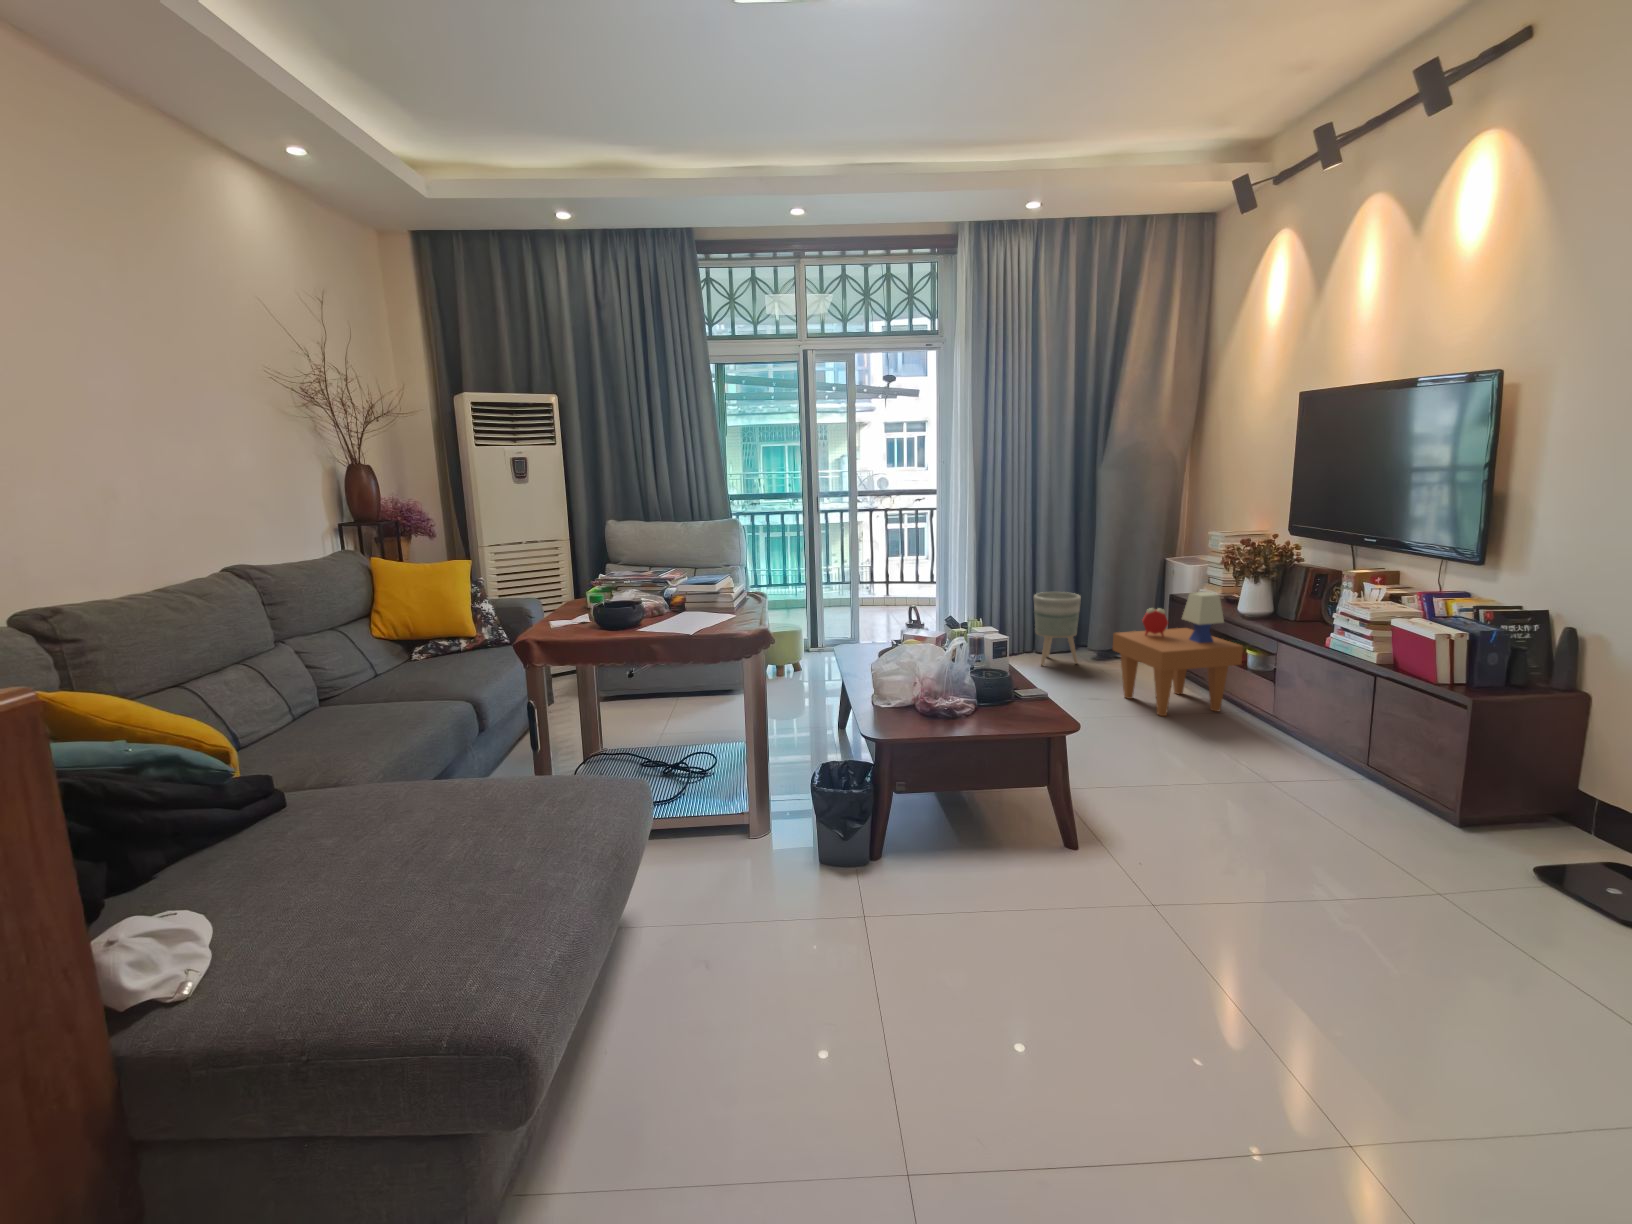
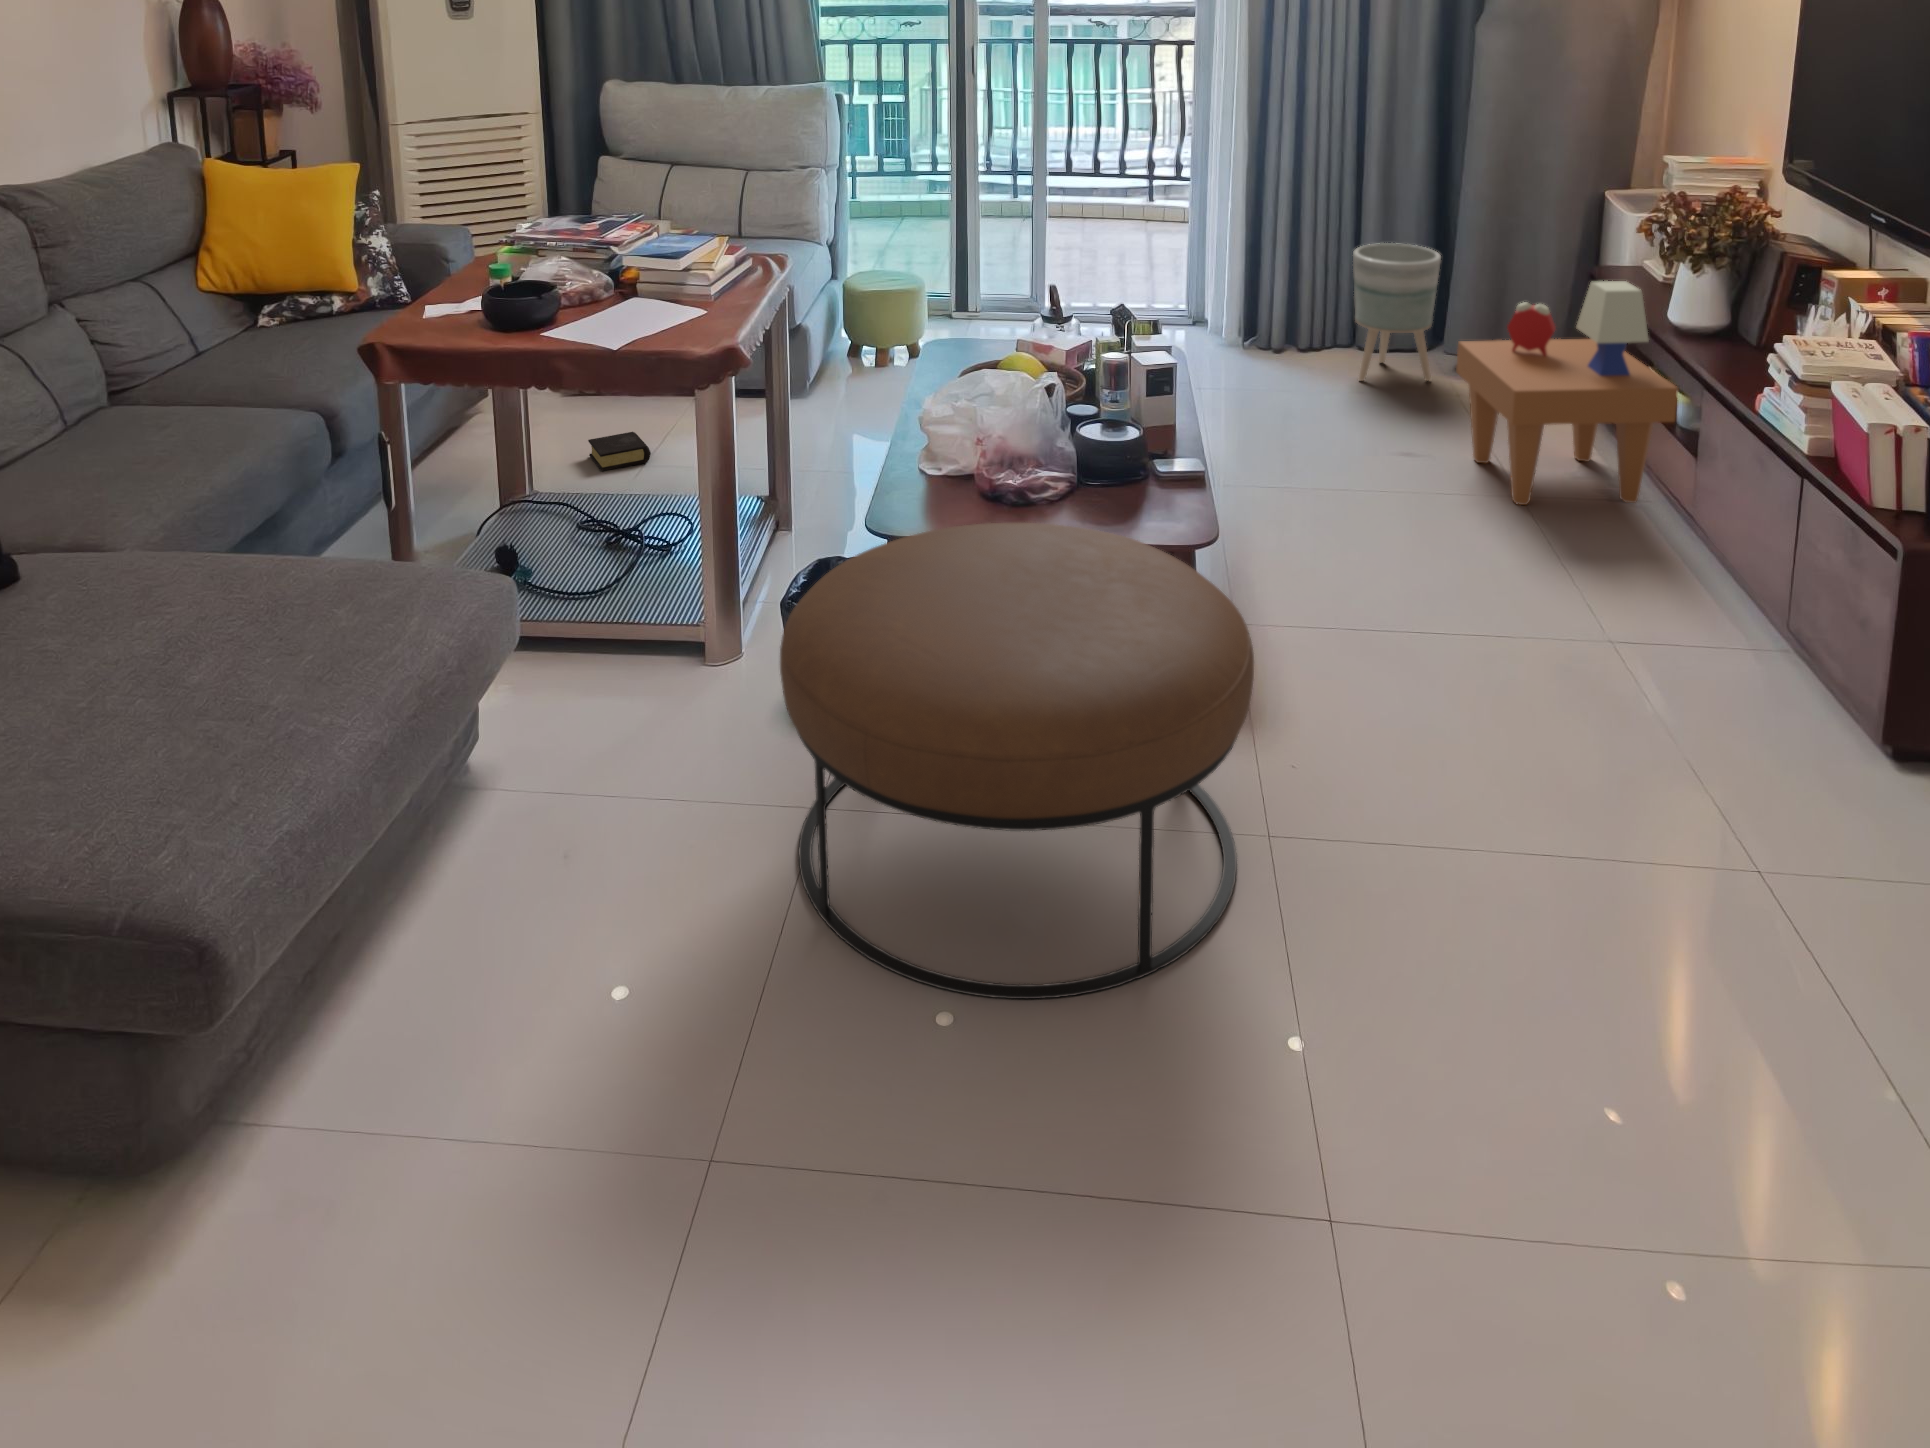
book: none [627,712,667,735] -> present [588,432,651,471]
ottoman: none [851,721,1167,1020] -> present [780,523,1254,999]

